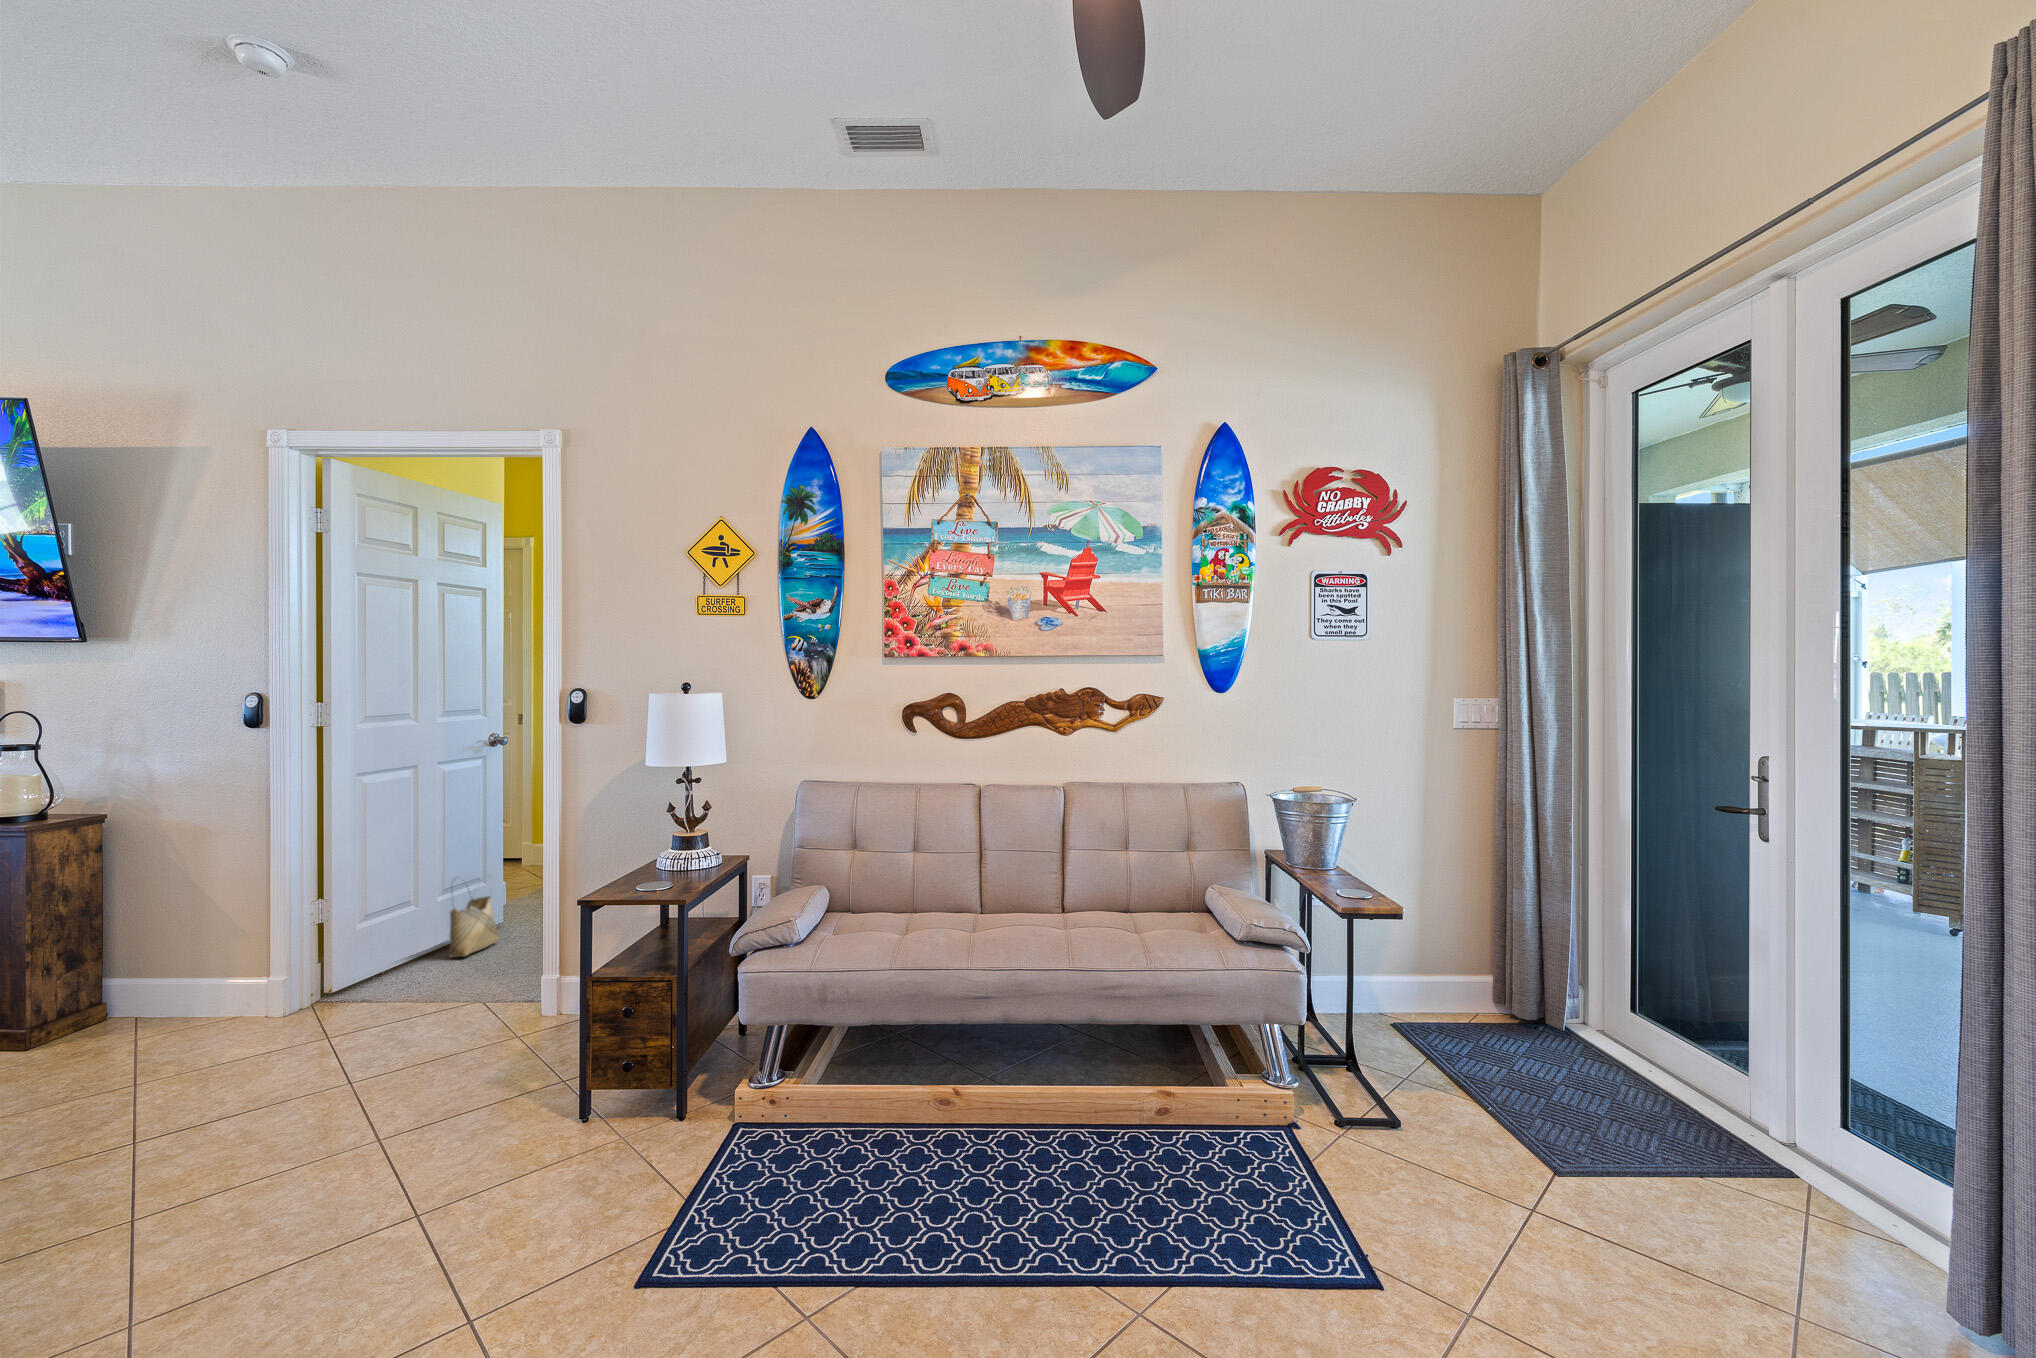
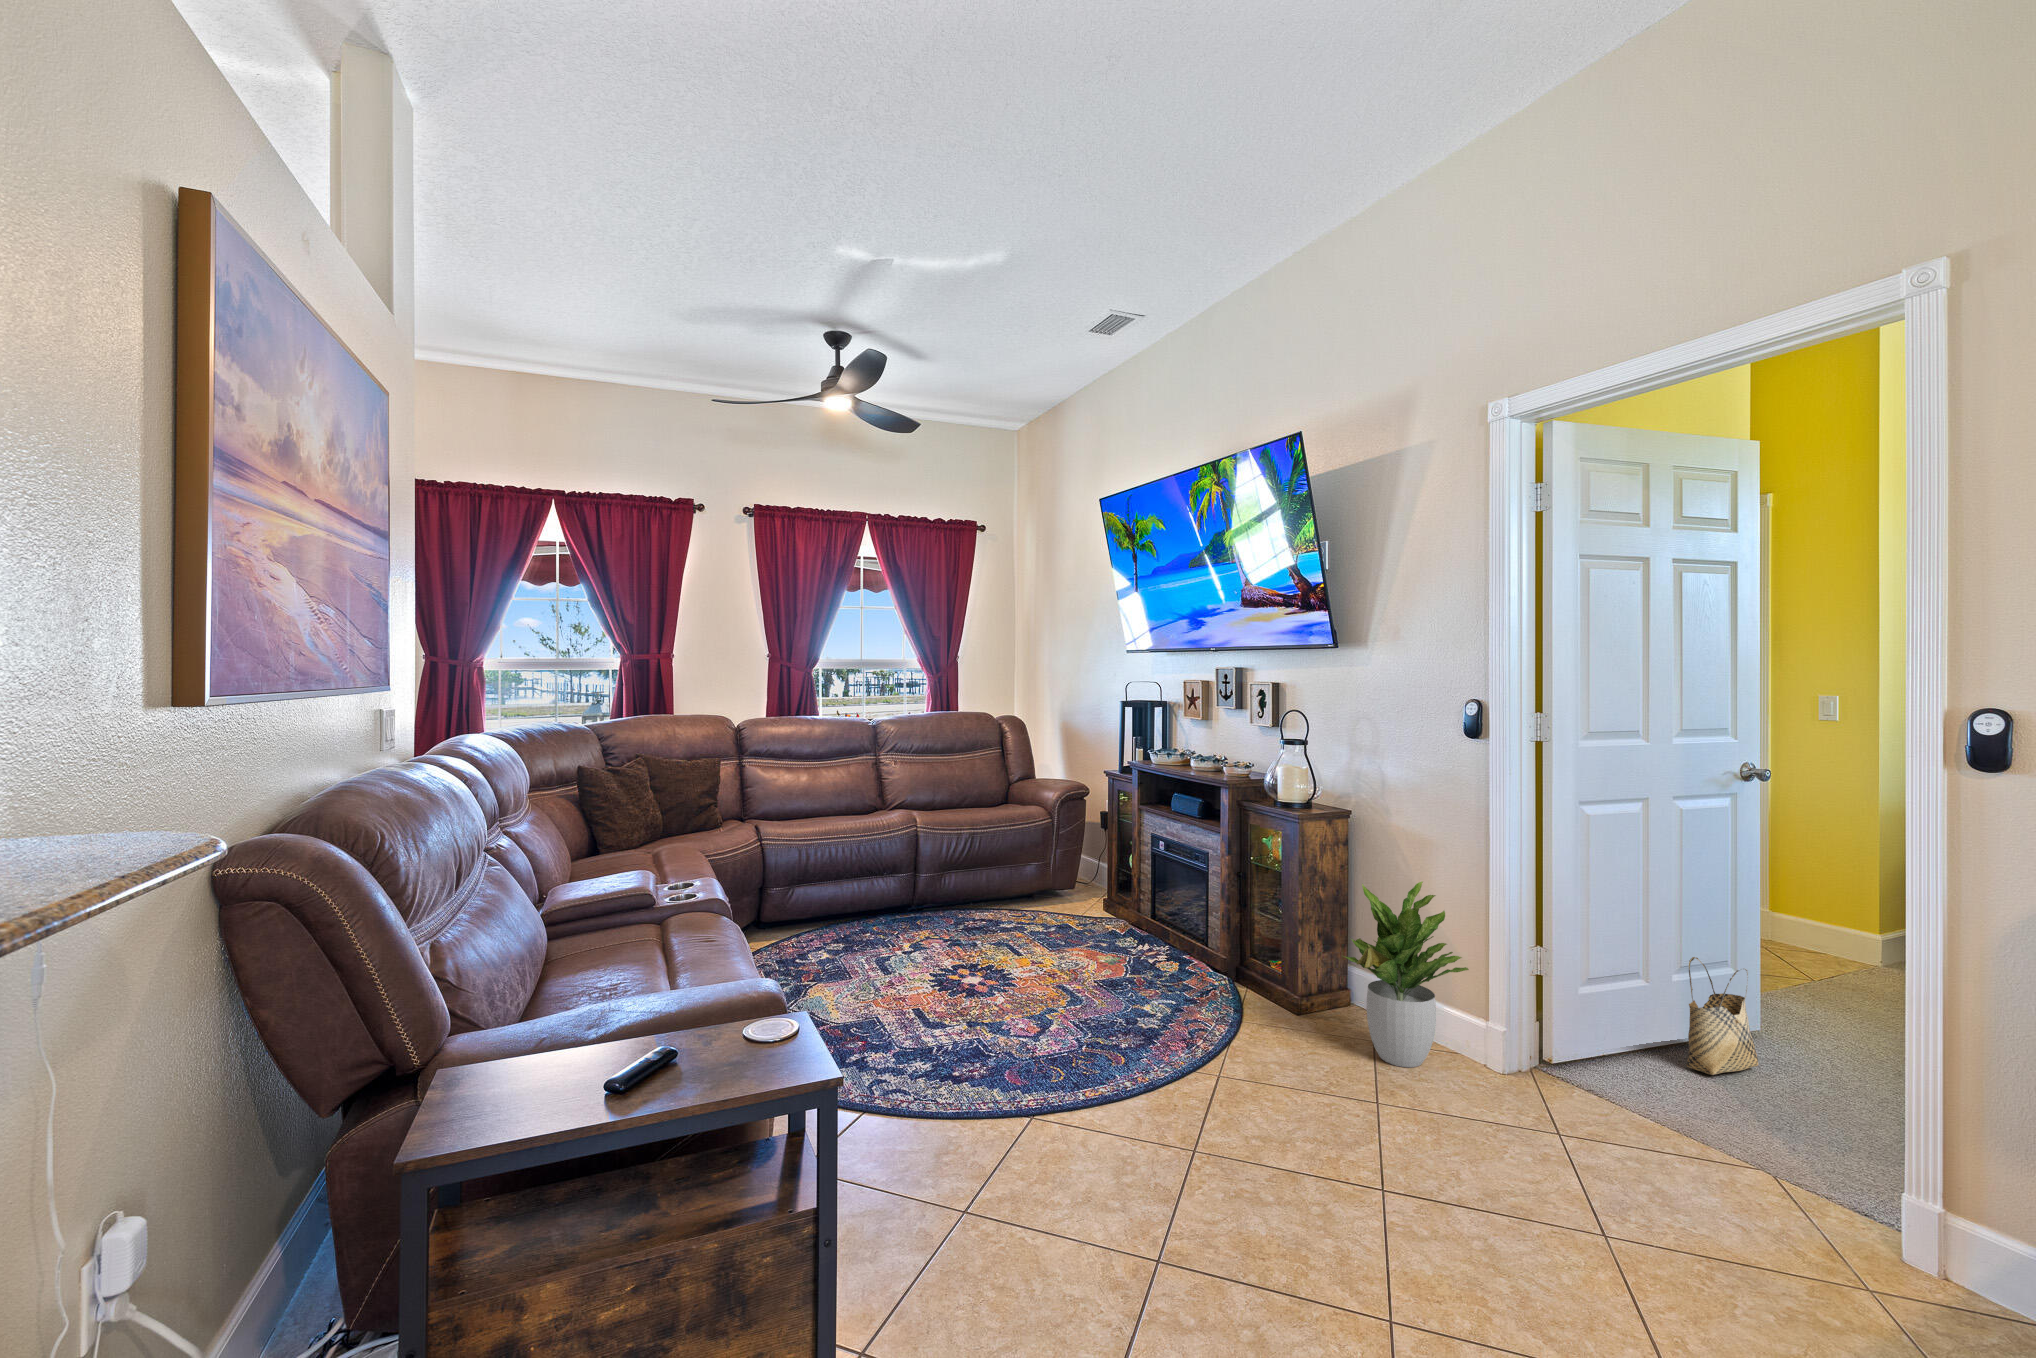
potted plant: none [81,866,246,1050] -> present [1346,882,1469,1067]

